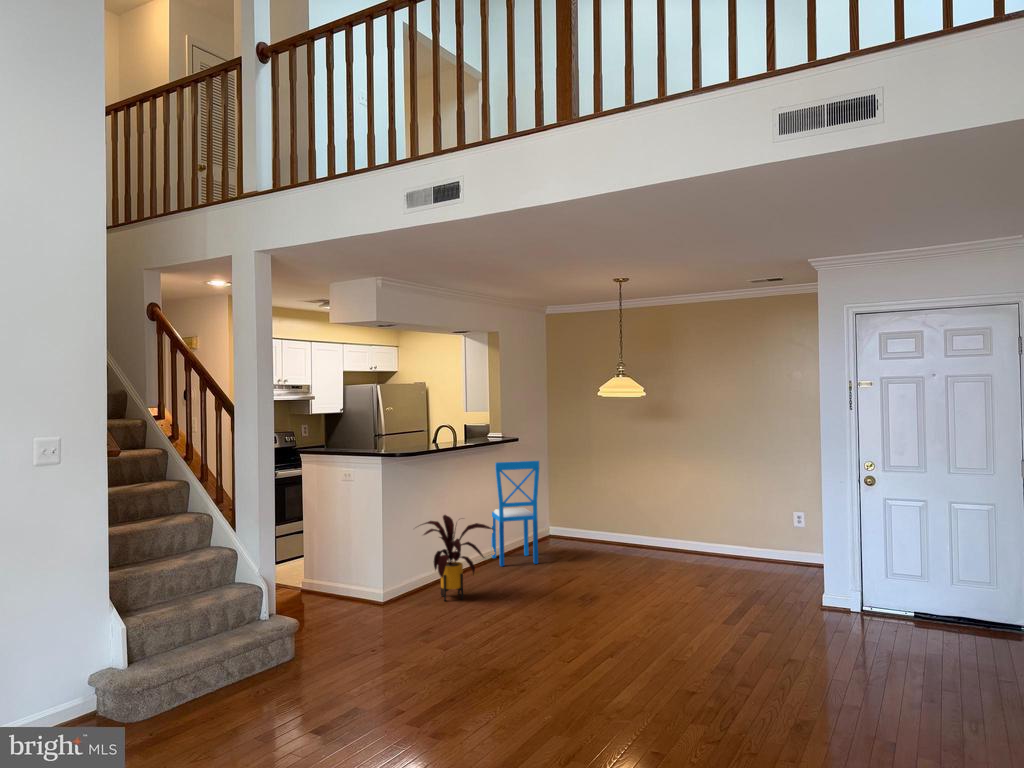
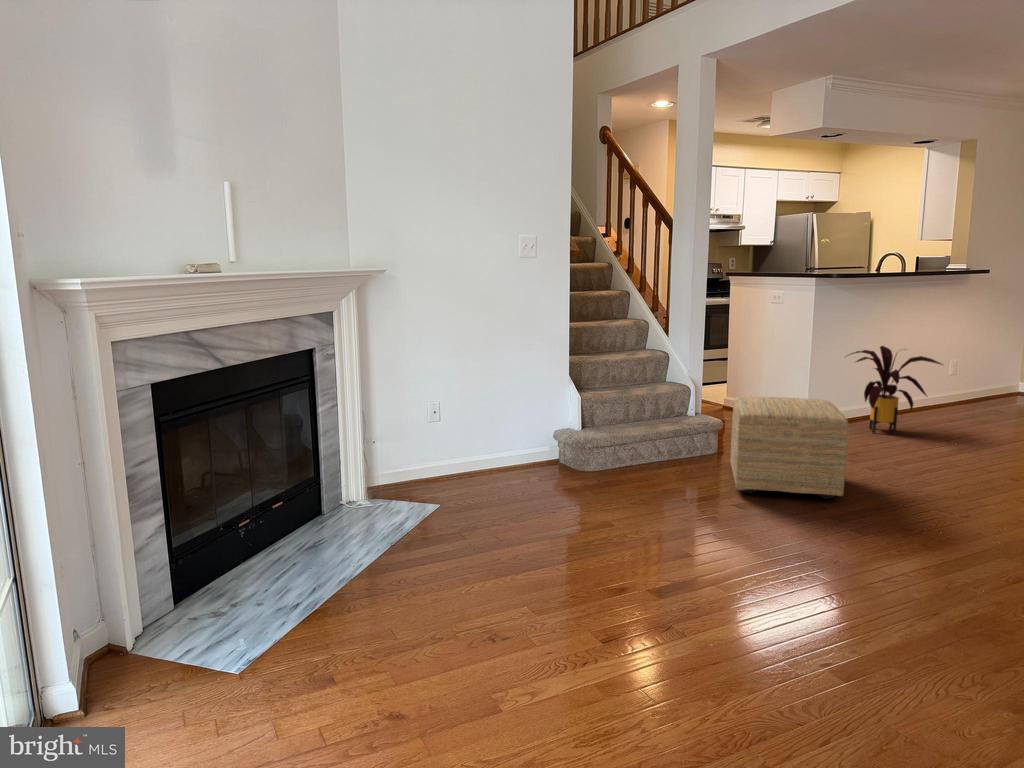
dining chair: present [492,461,539,566] -> none [934,296,1014,415]
ottoman: none [309,587,422,706] -> present [730,396,848,499]

